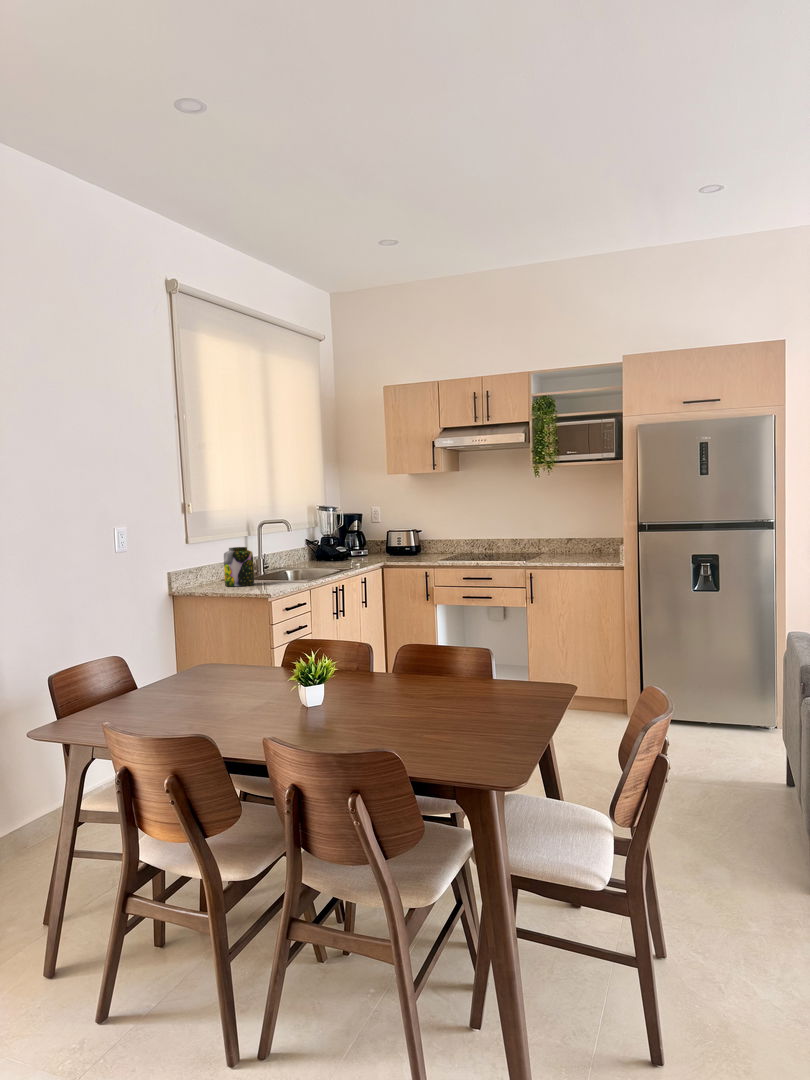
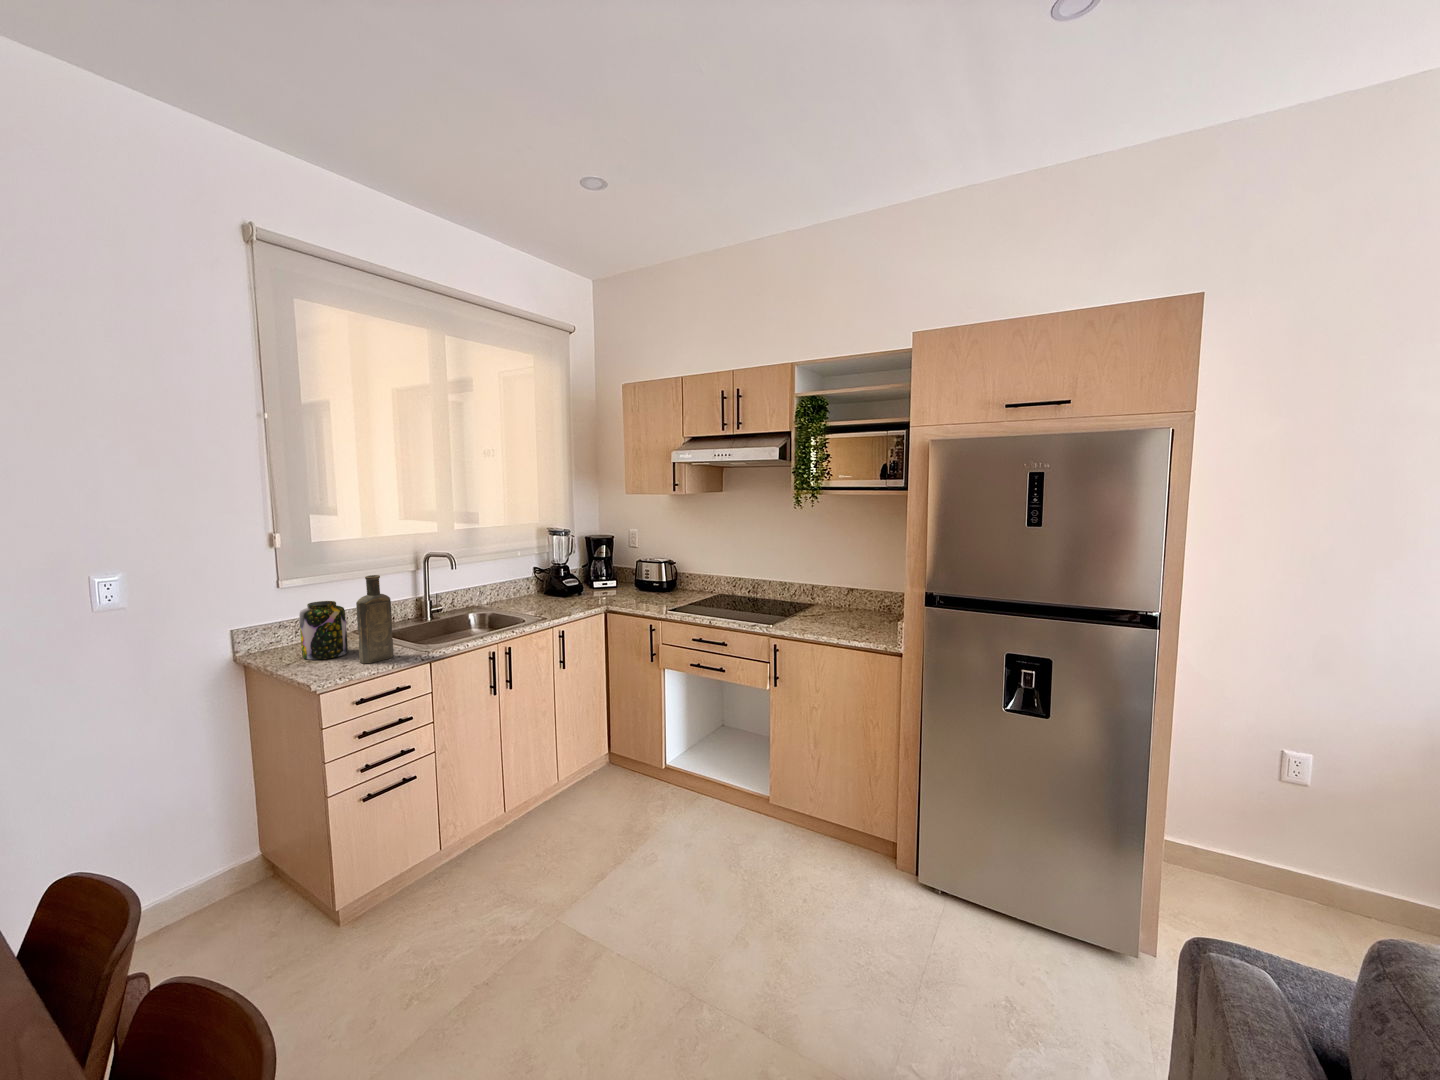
bottle: none [271,525,293,585] -> present [356,575,394,663]

